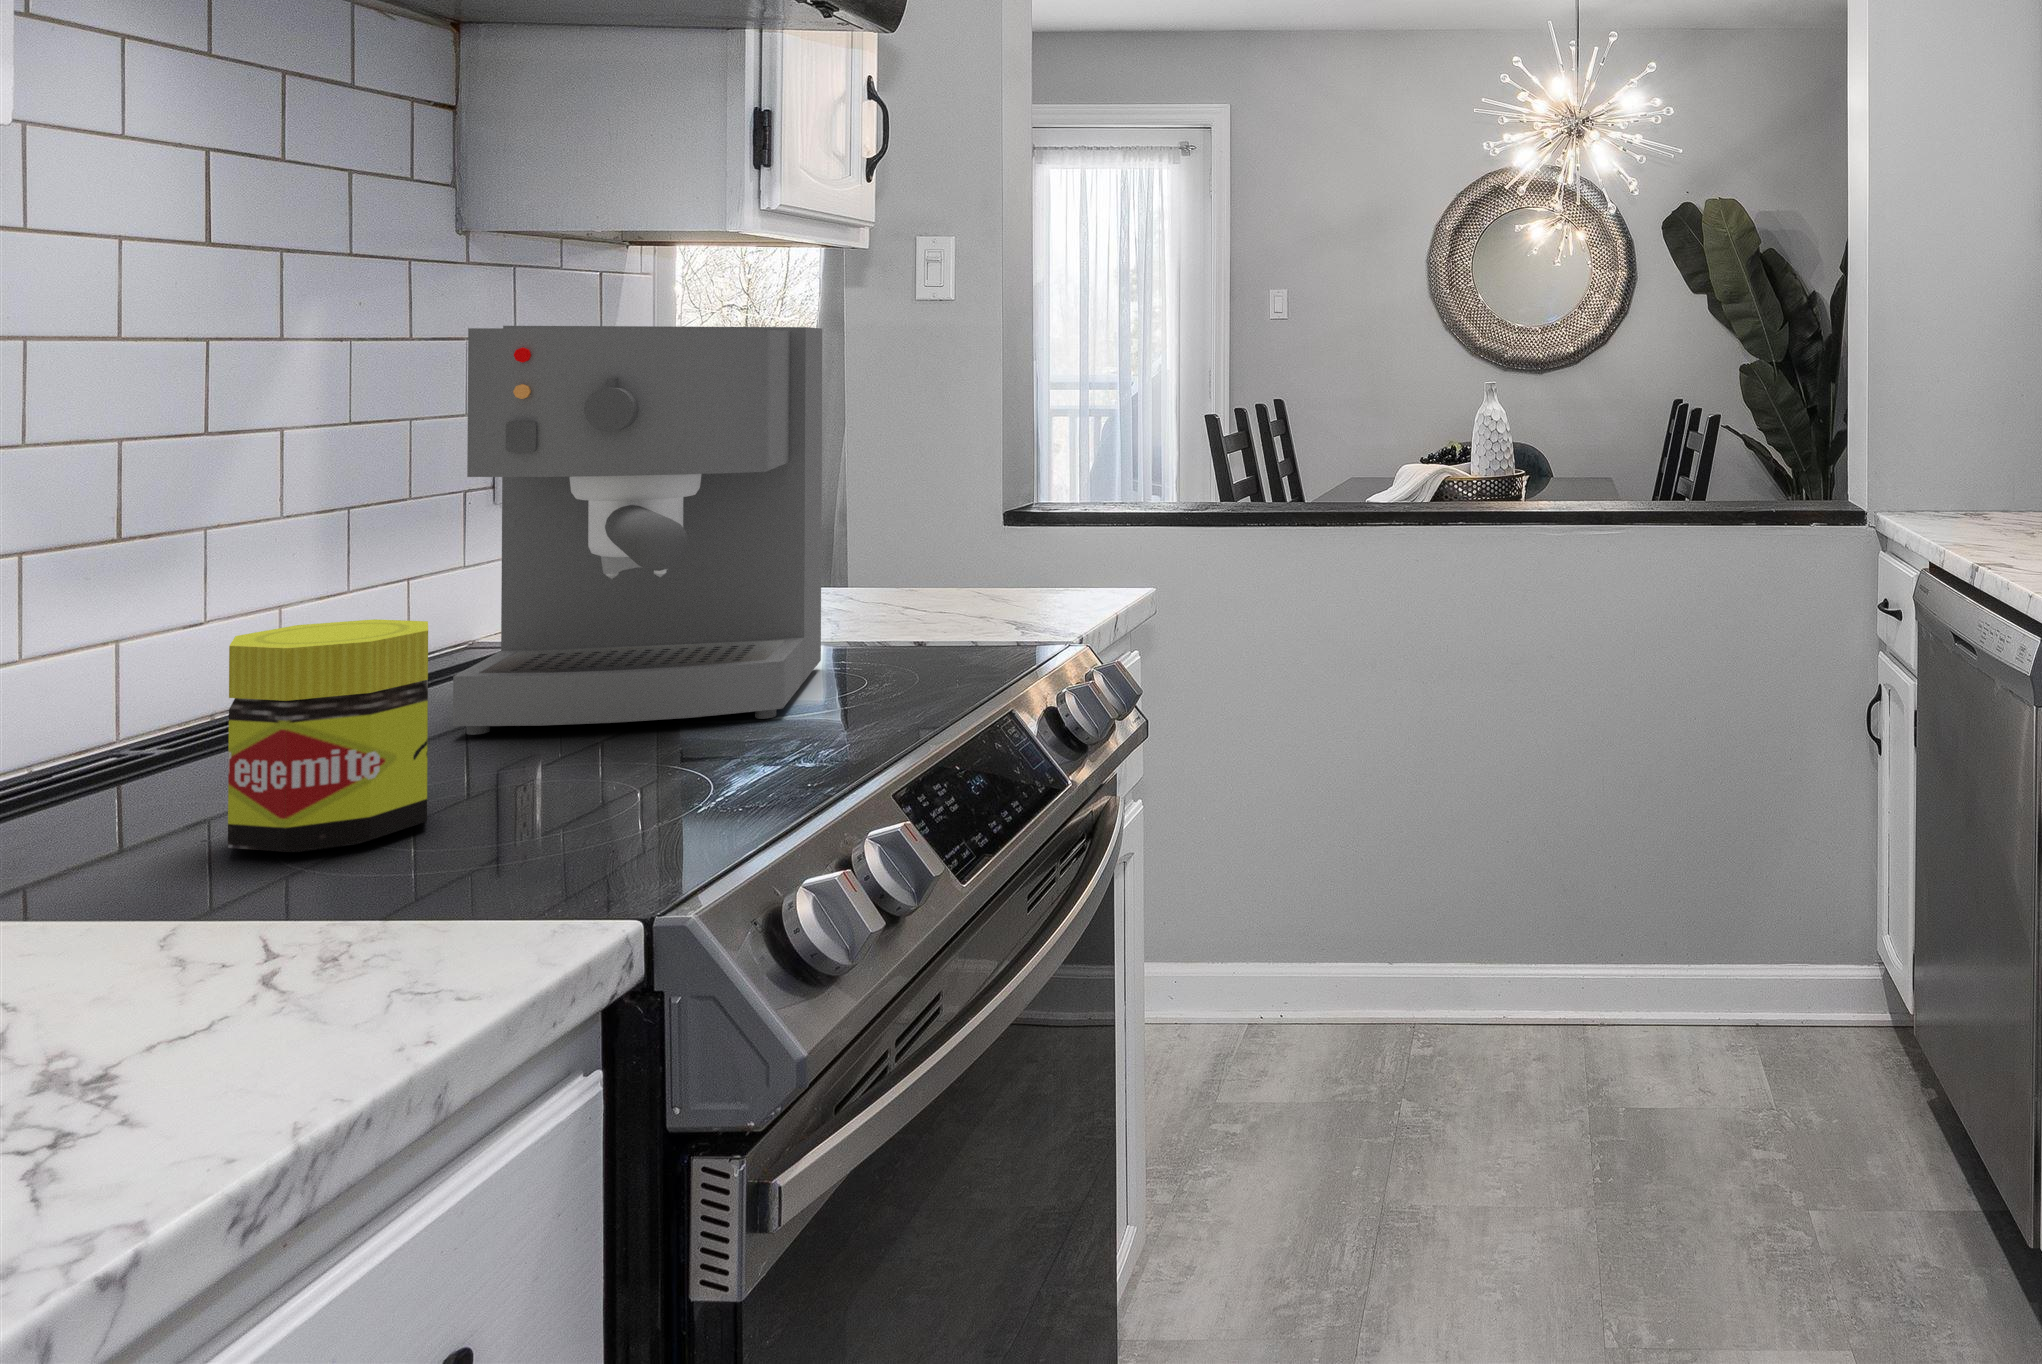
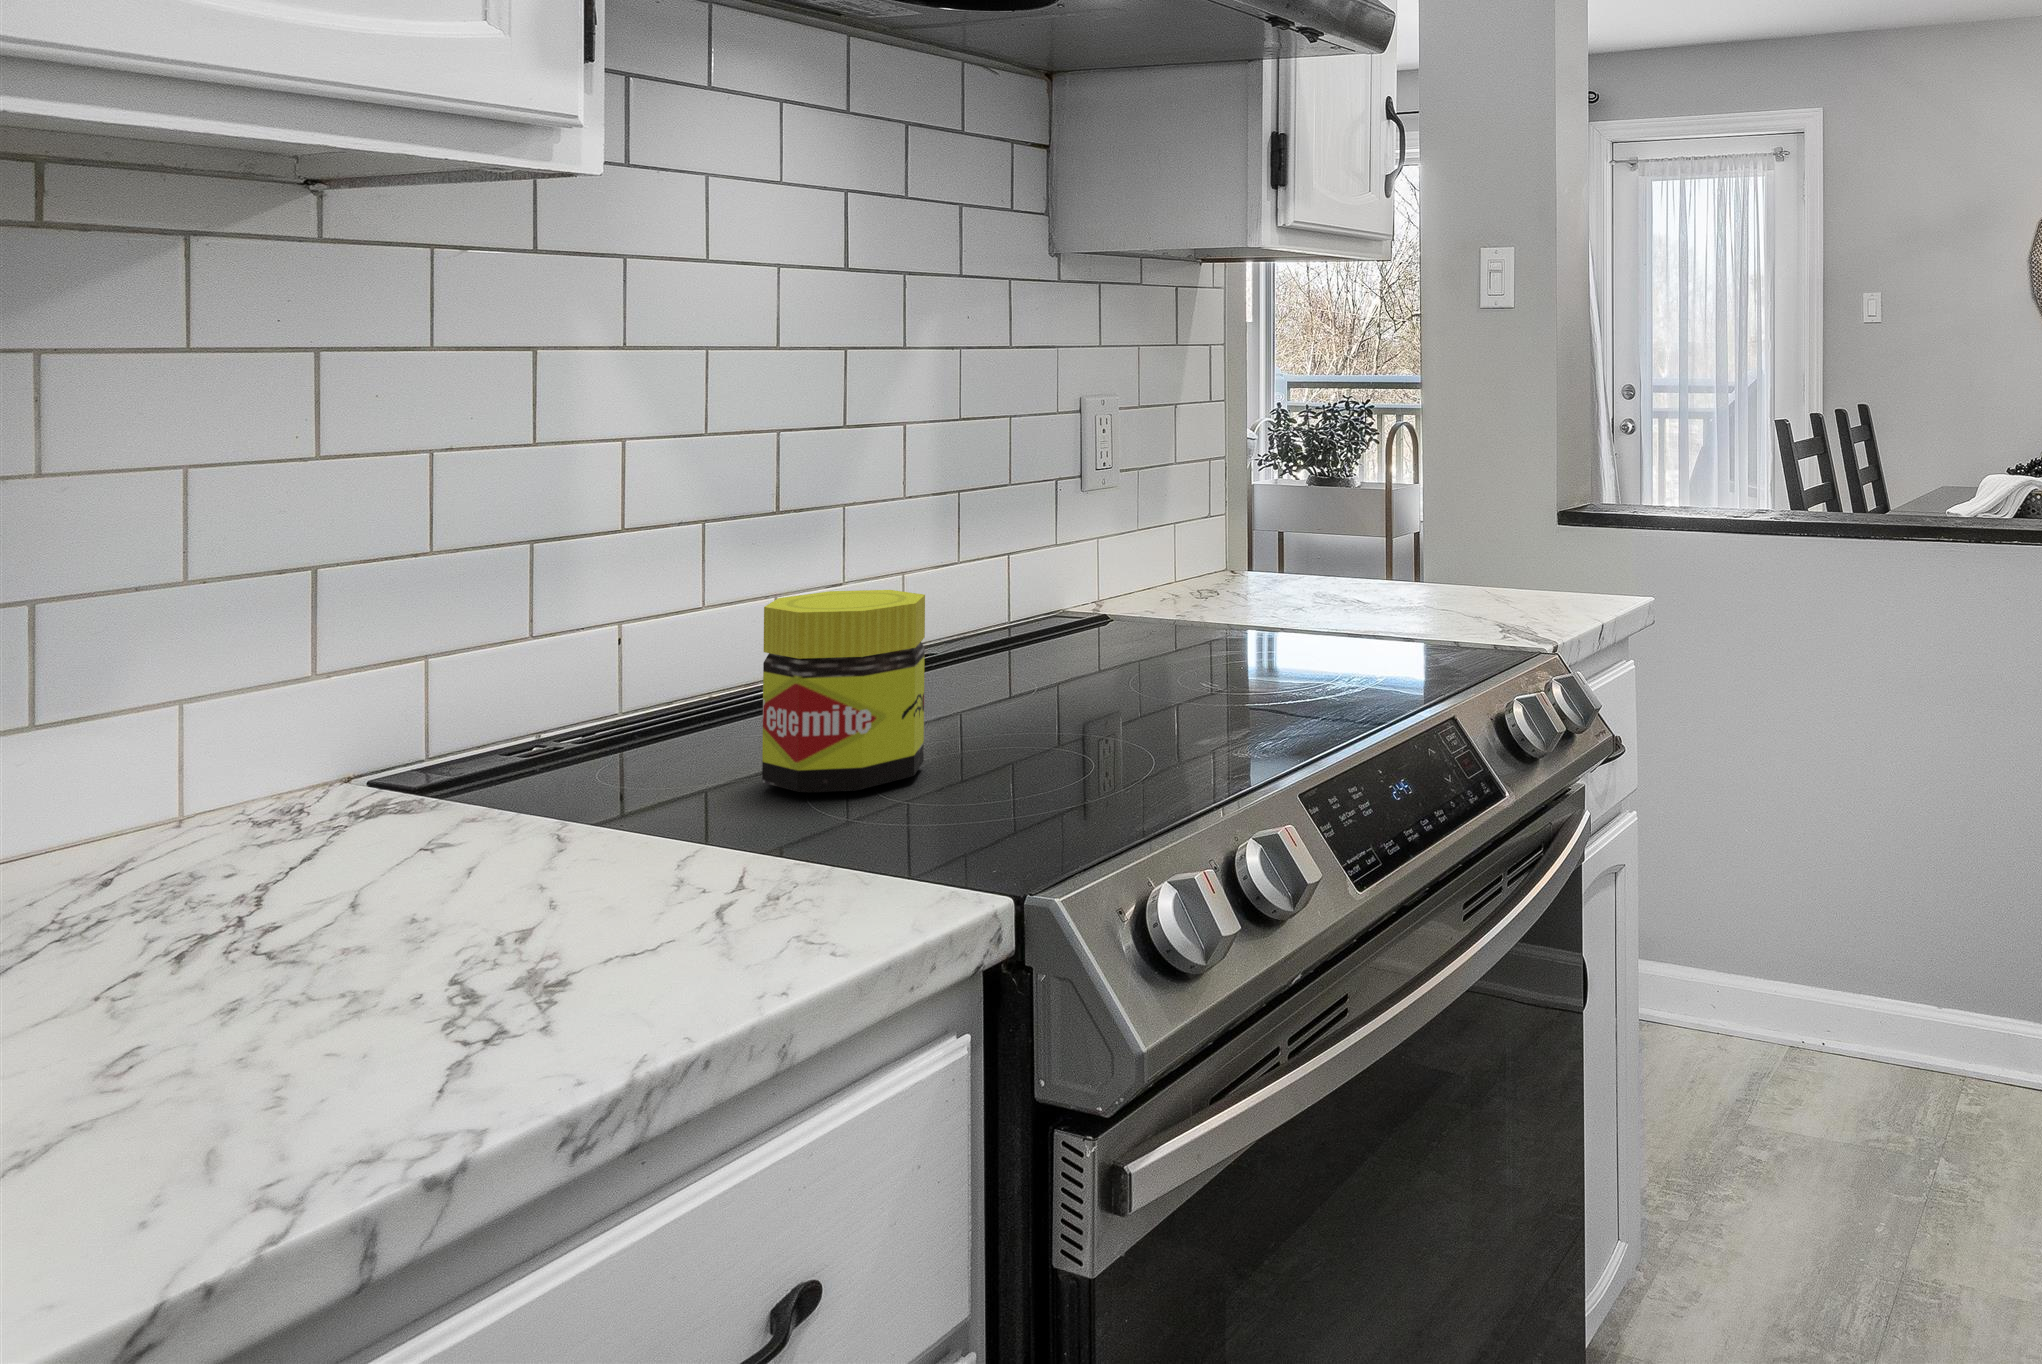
coffee maker: present [453,326,822,735] -> none [988,329,1317,703]

